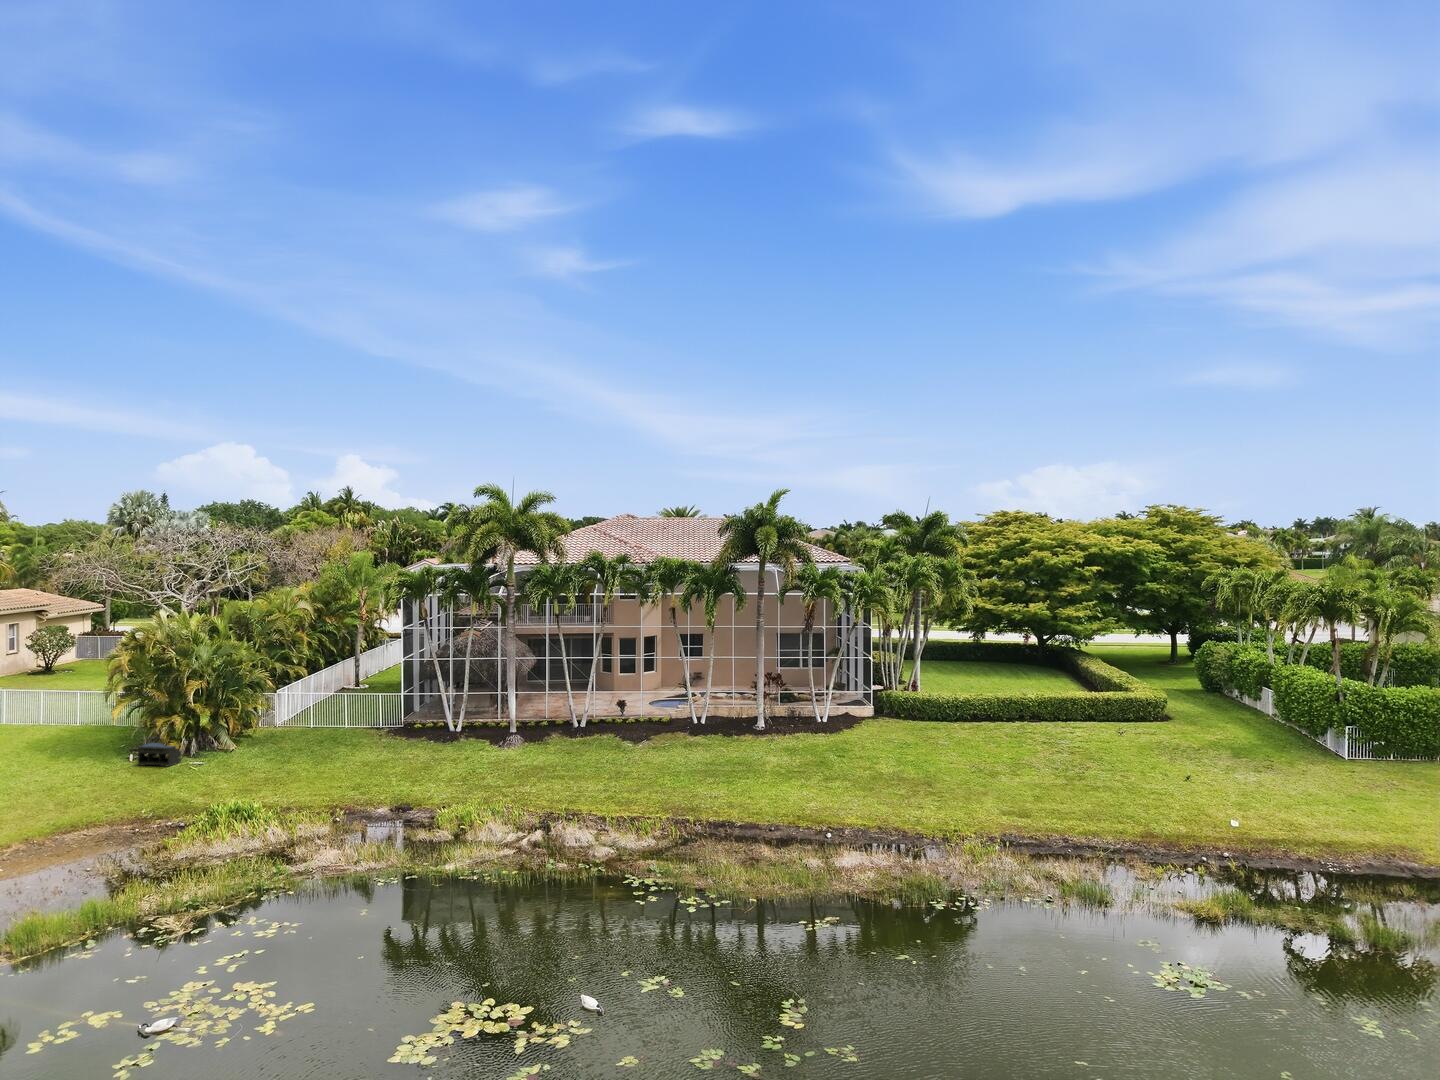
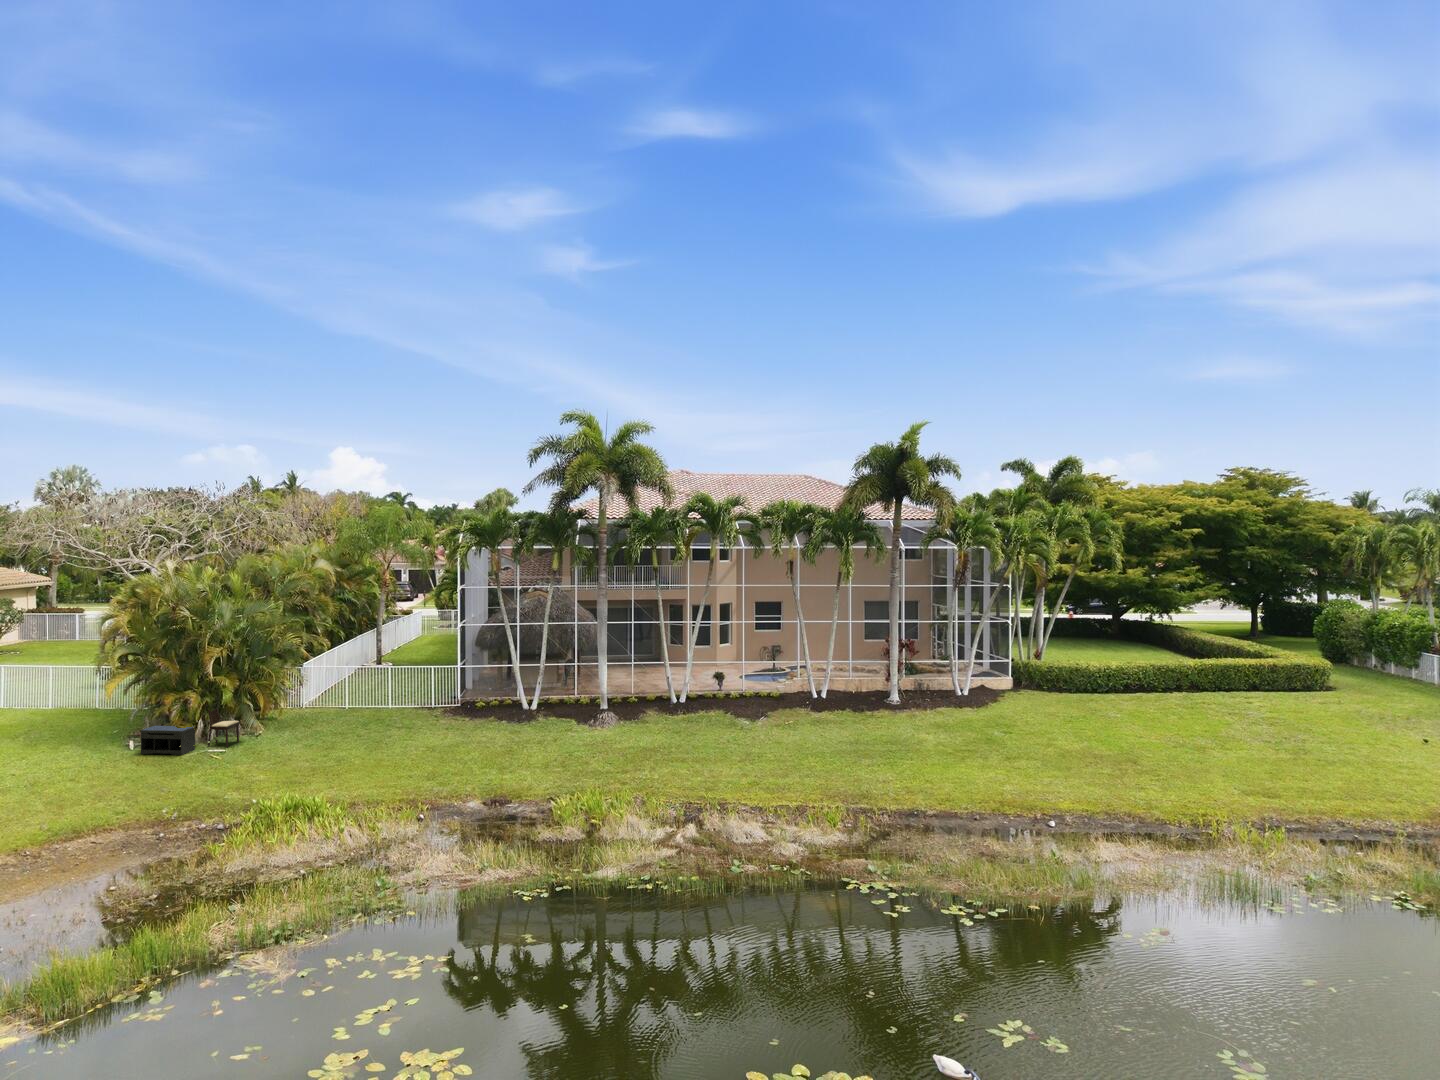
chair: none [191,720,217,761] -> present [208,709,239,747]

